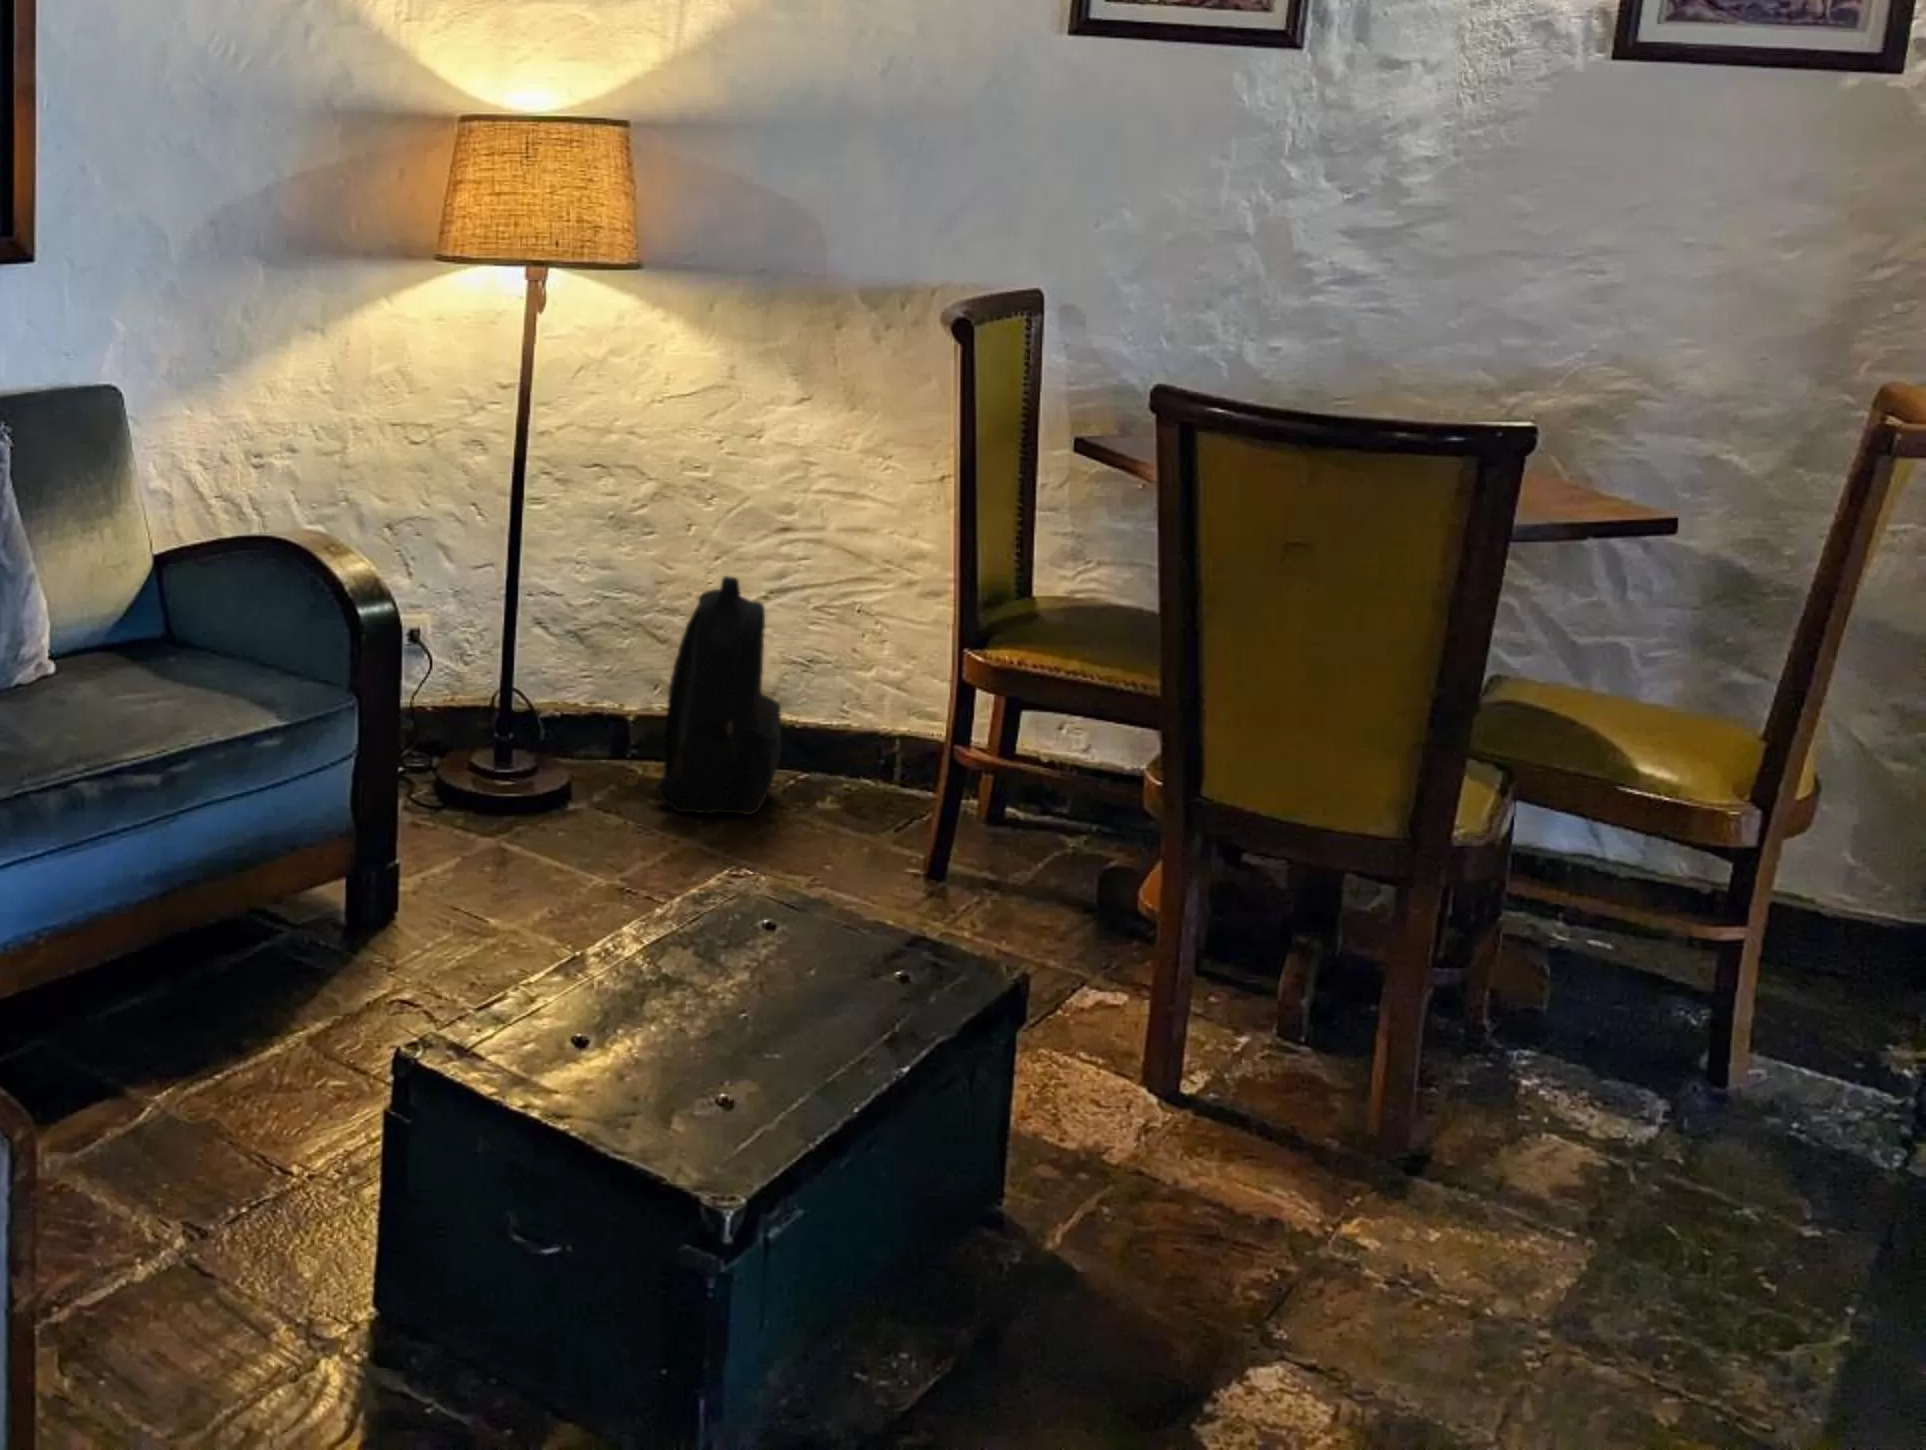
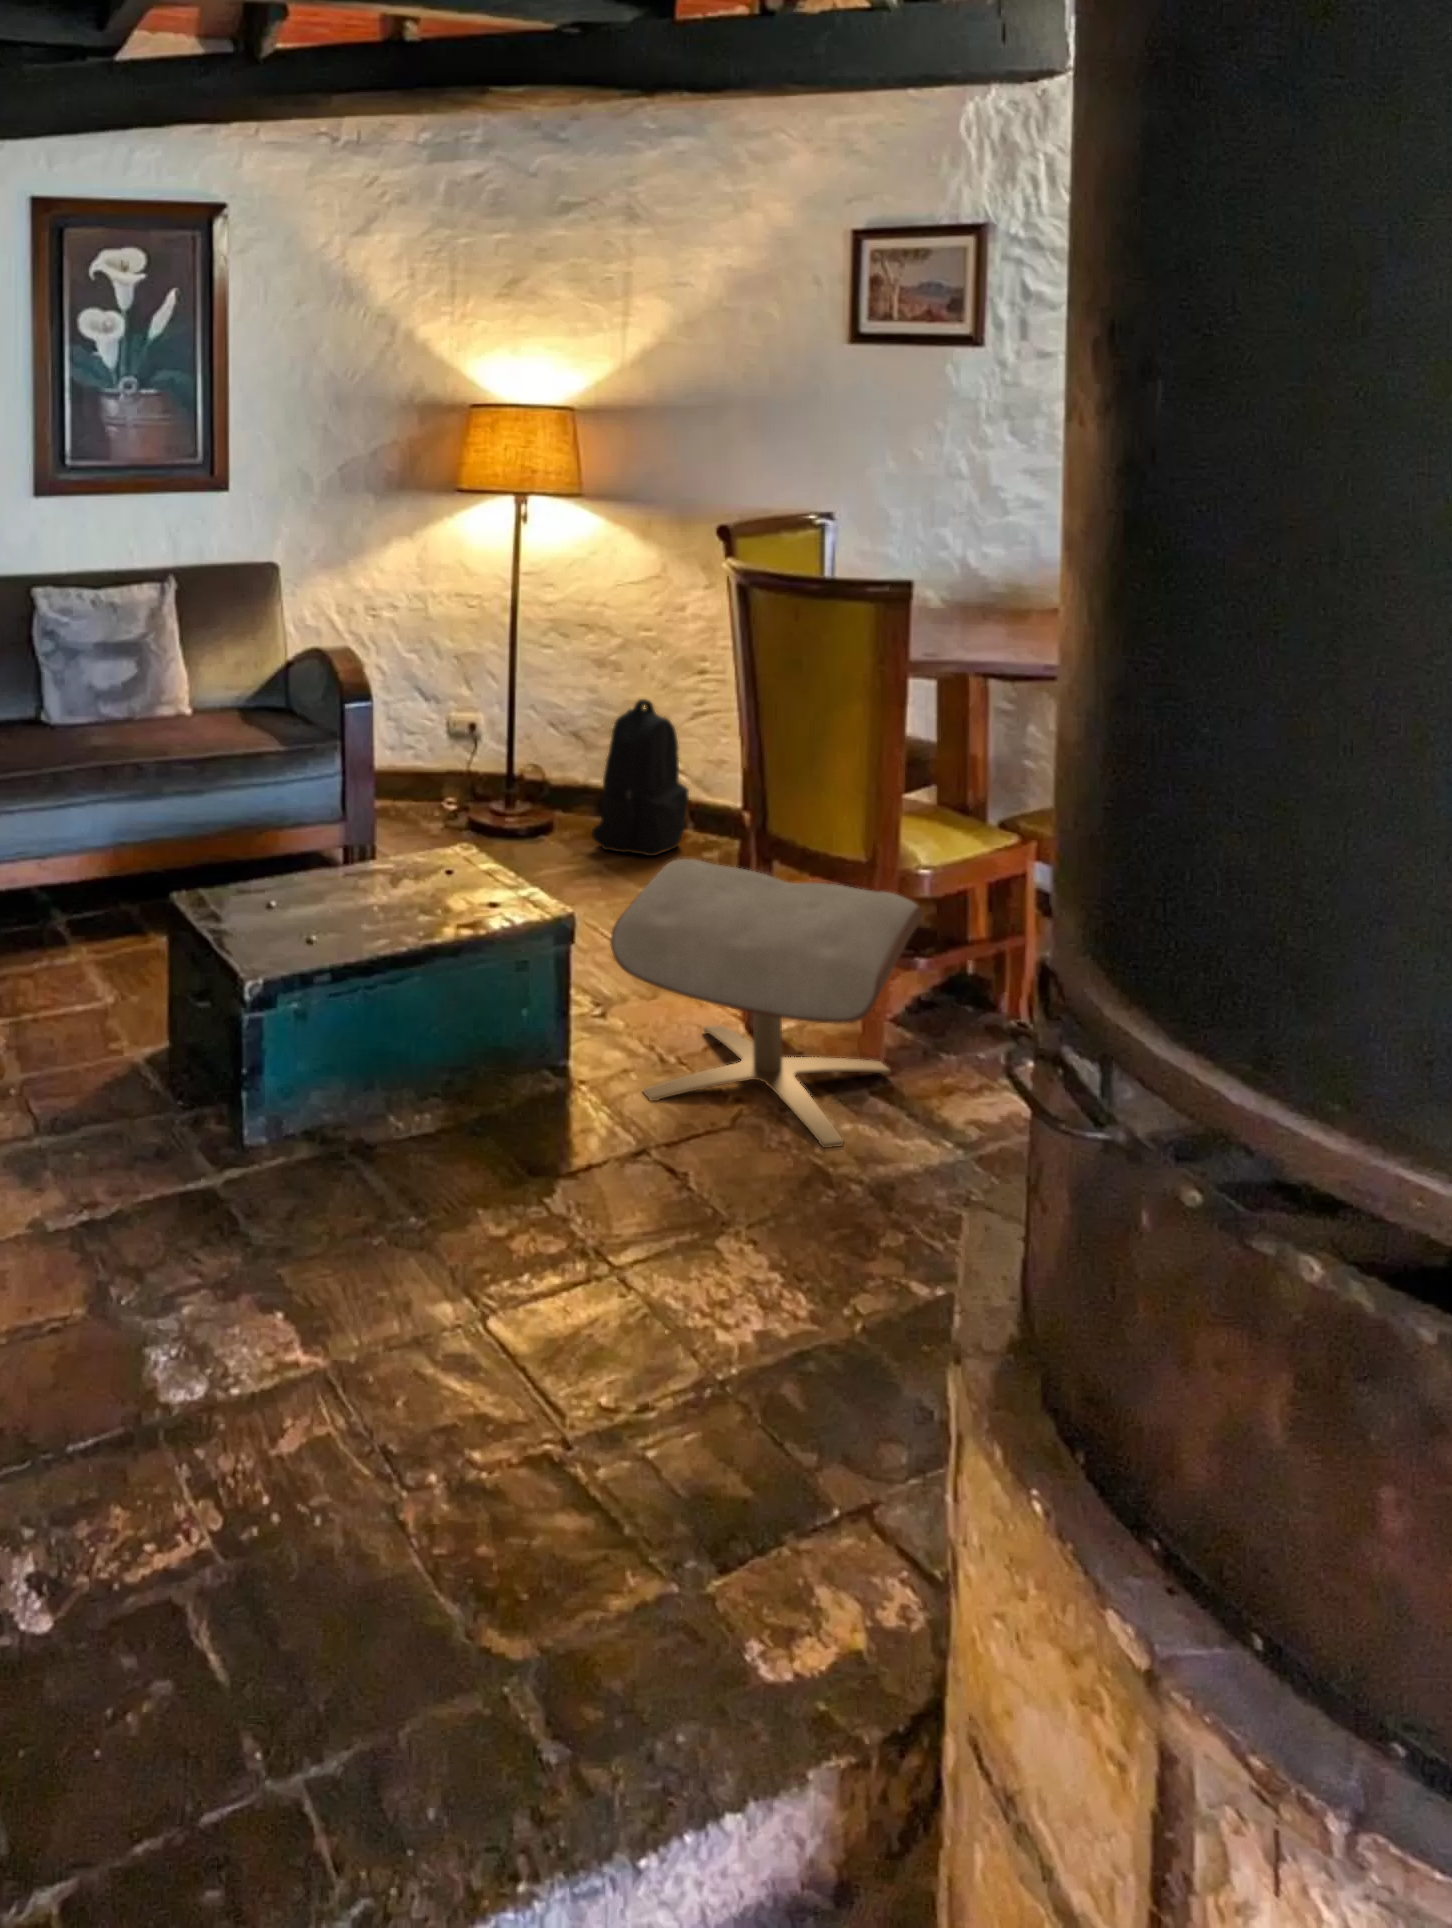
ottoman: none [1169,906,1734,1392] -> present [610,859,923,1148]

